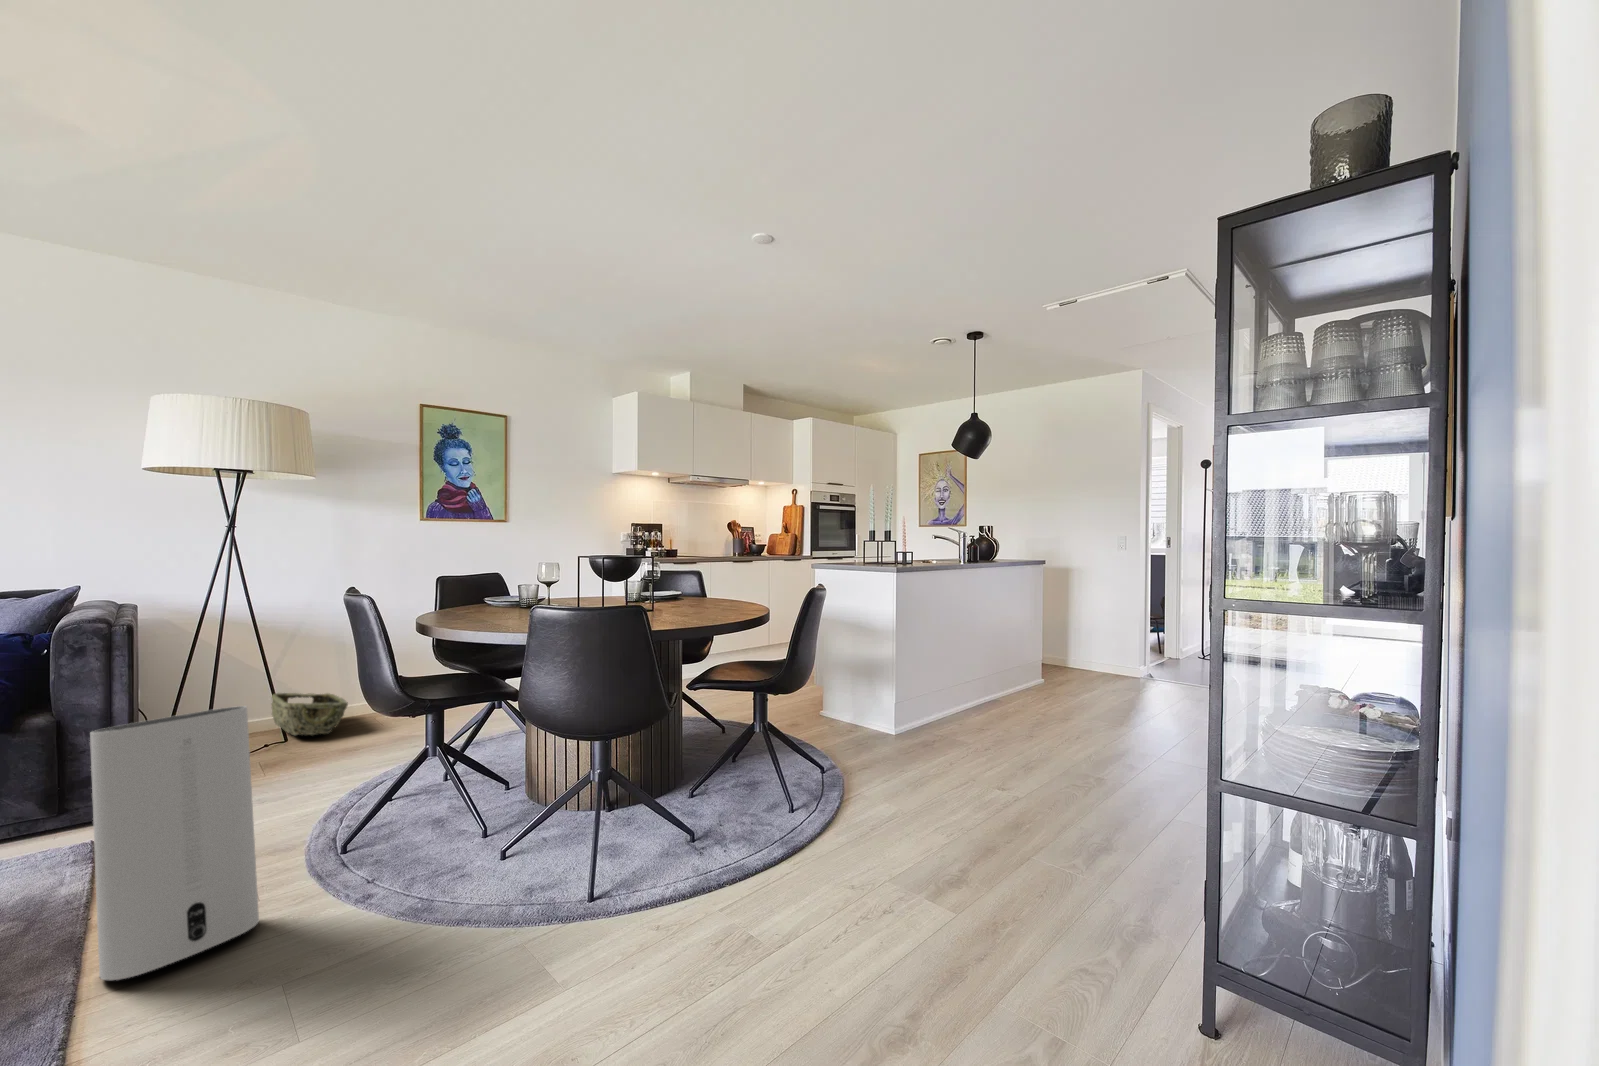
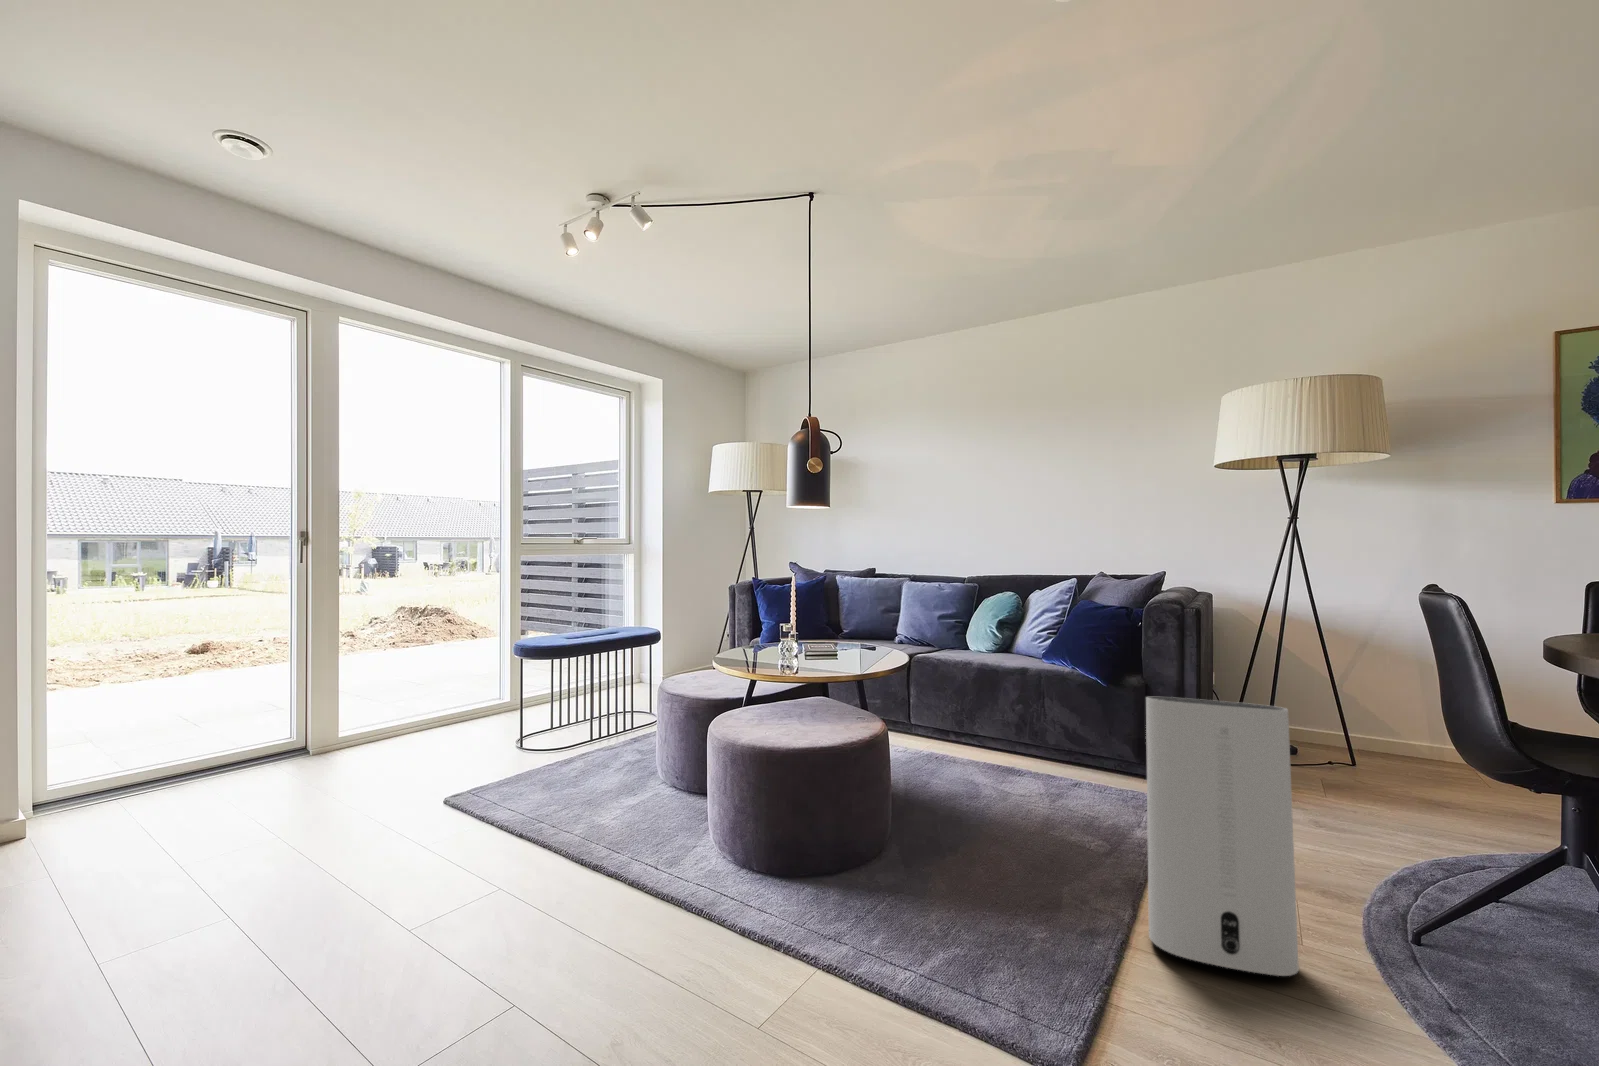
woven basket: present [272,693,348,735] -> none [1337,707,1434,772]

